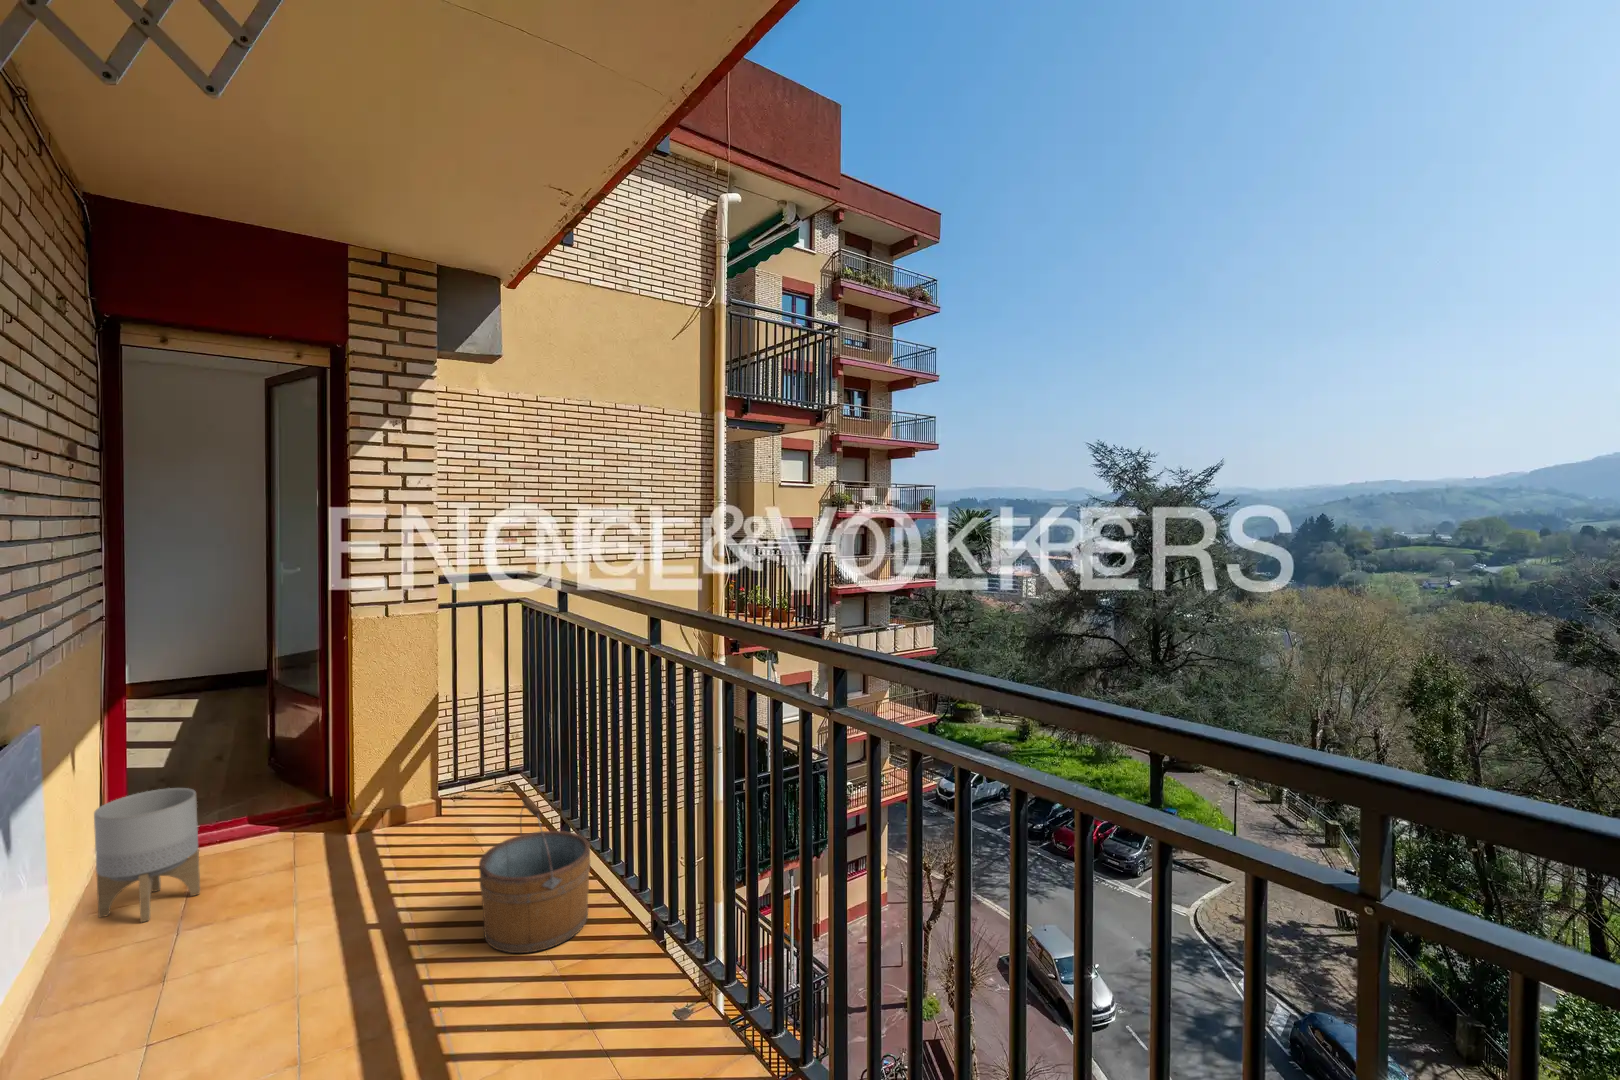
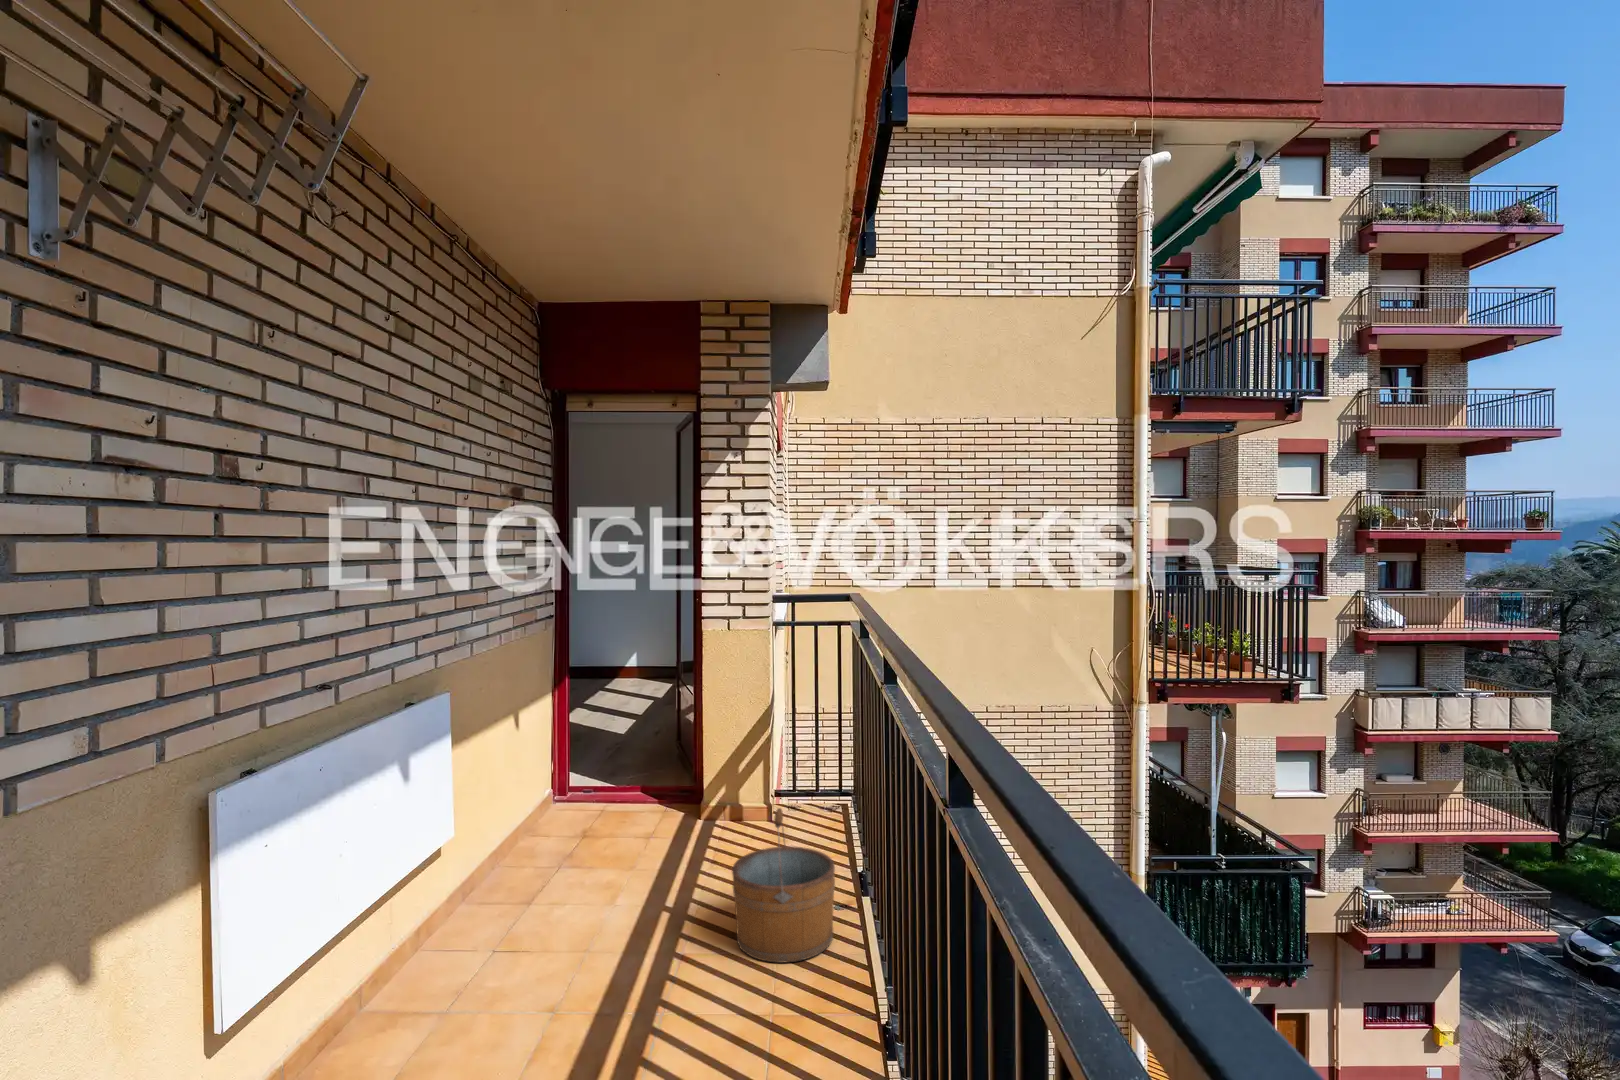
planter: present [94,788,200,922] -> none [520,753,583,853]

